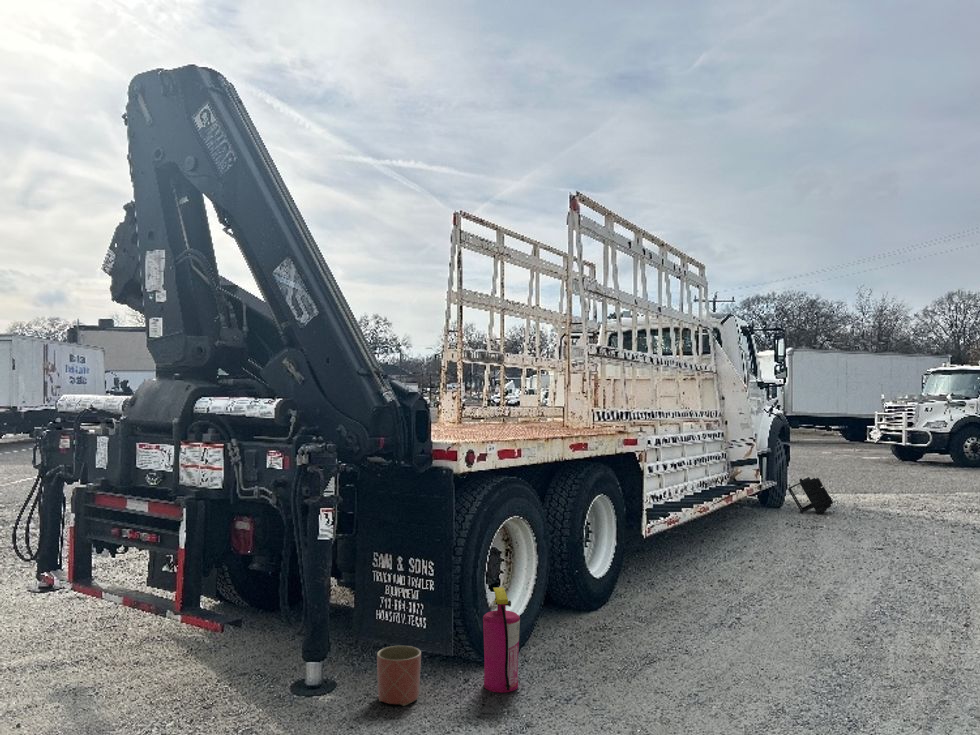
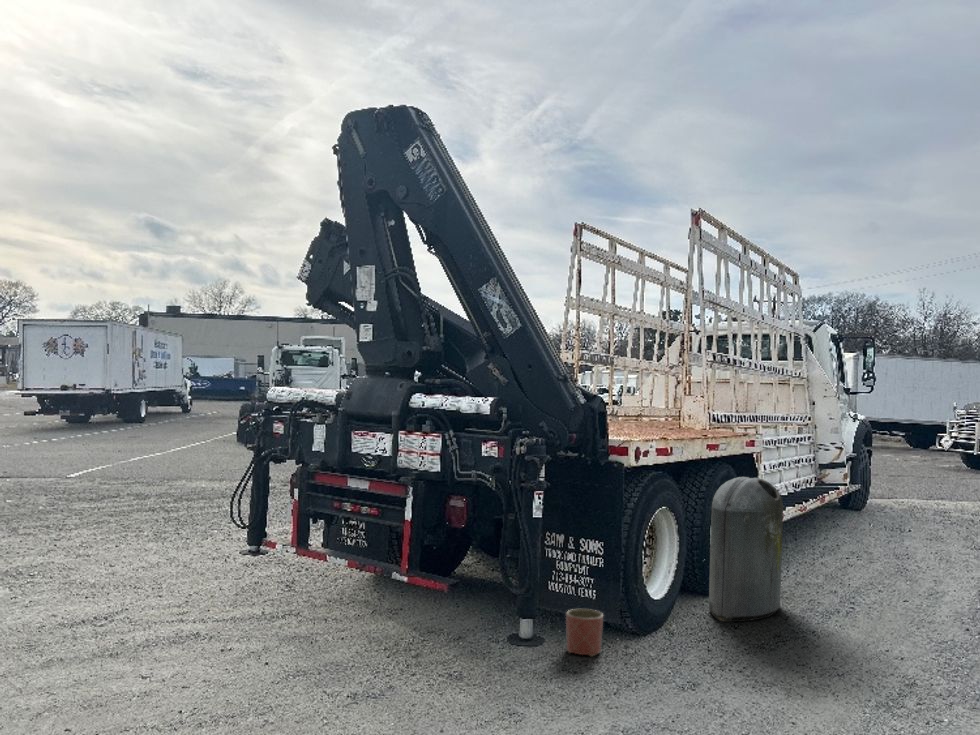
backpack: present [788,477,833,514] -> none [869,484,915,521]
trash can: none [576,481,658,647] -> present [709,477,783,622]
fire extinguisher: present [483,587,520,693] -> none [649,564,682,651]

